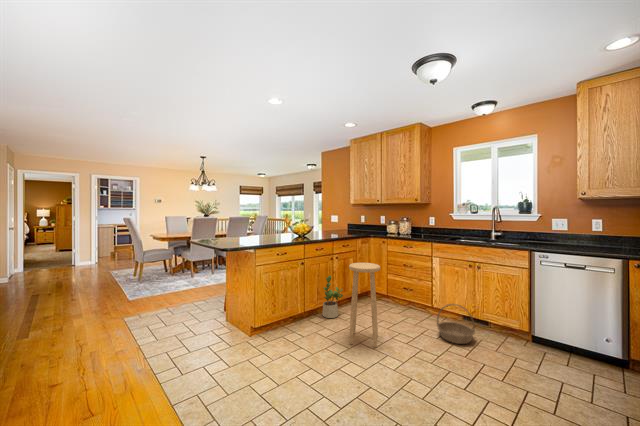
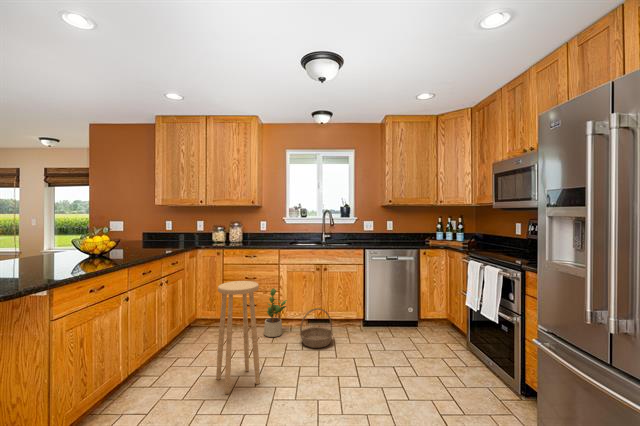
potted plant: present [322,276,343,318] -> present [264,288,287,337]

